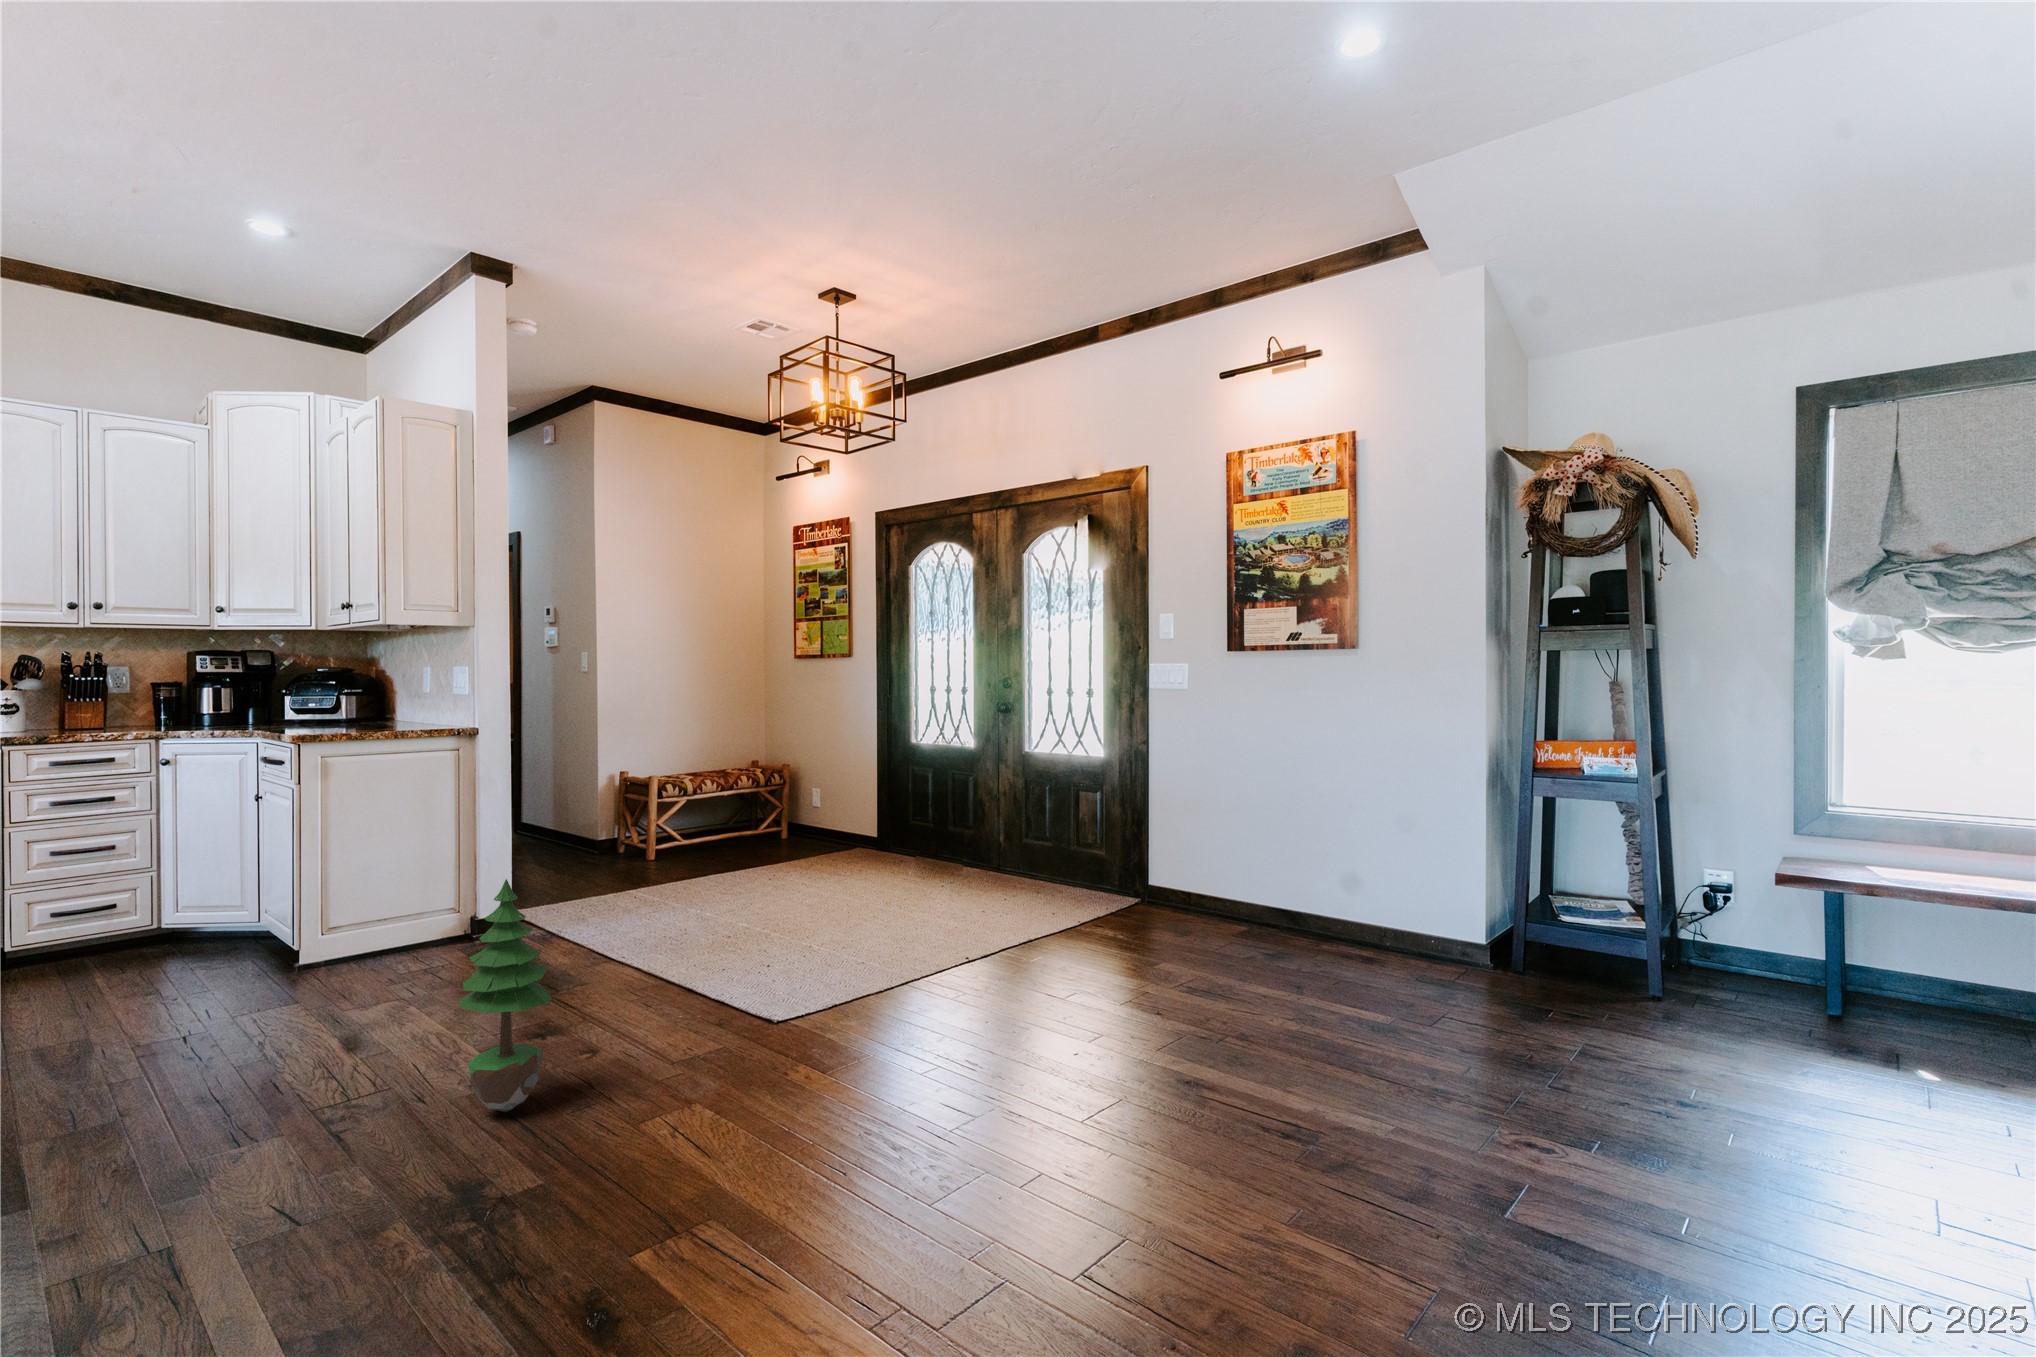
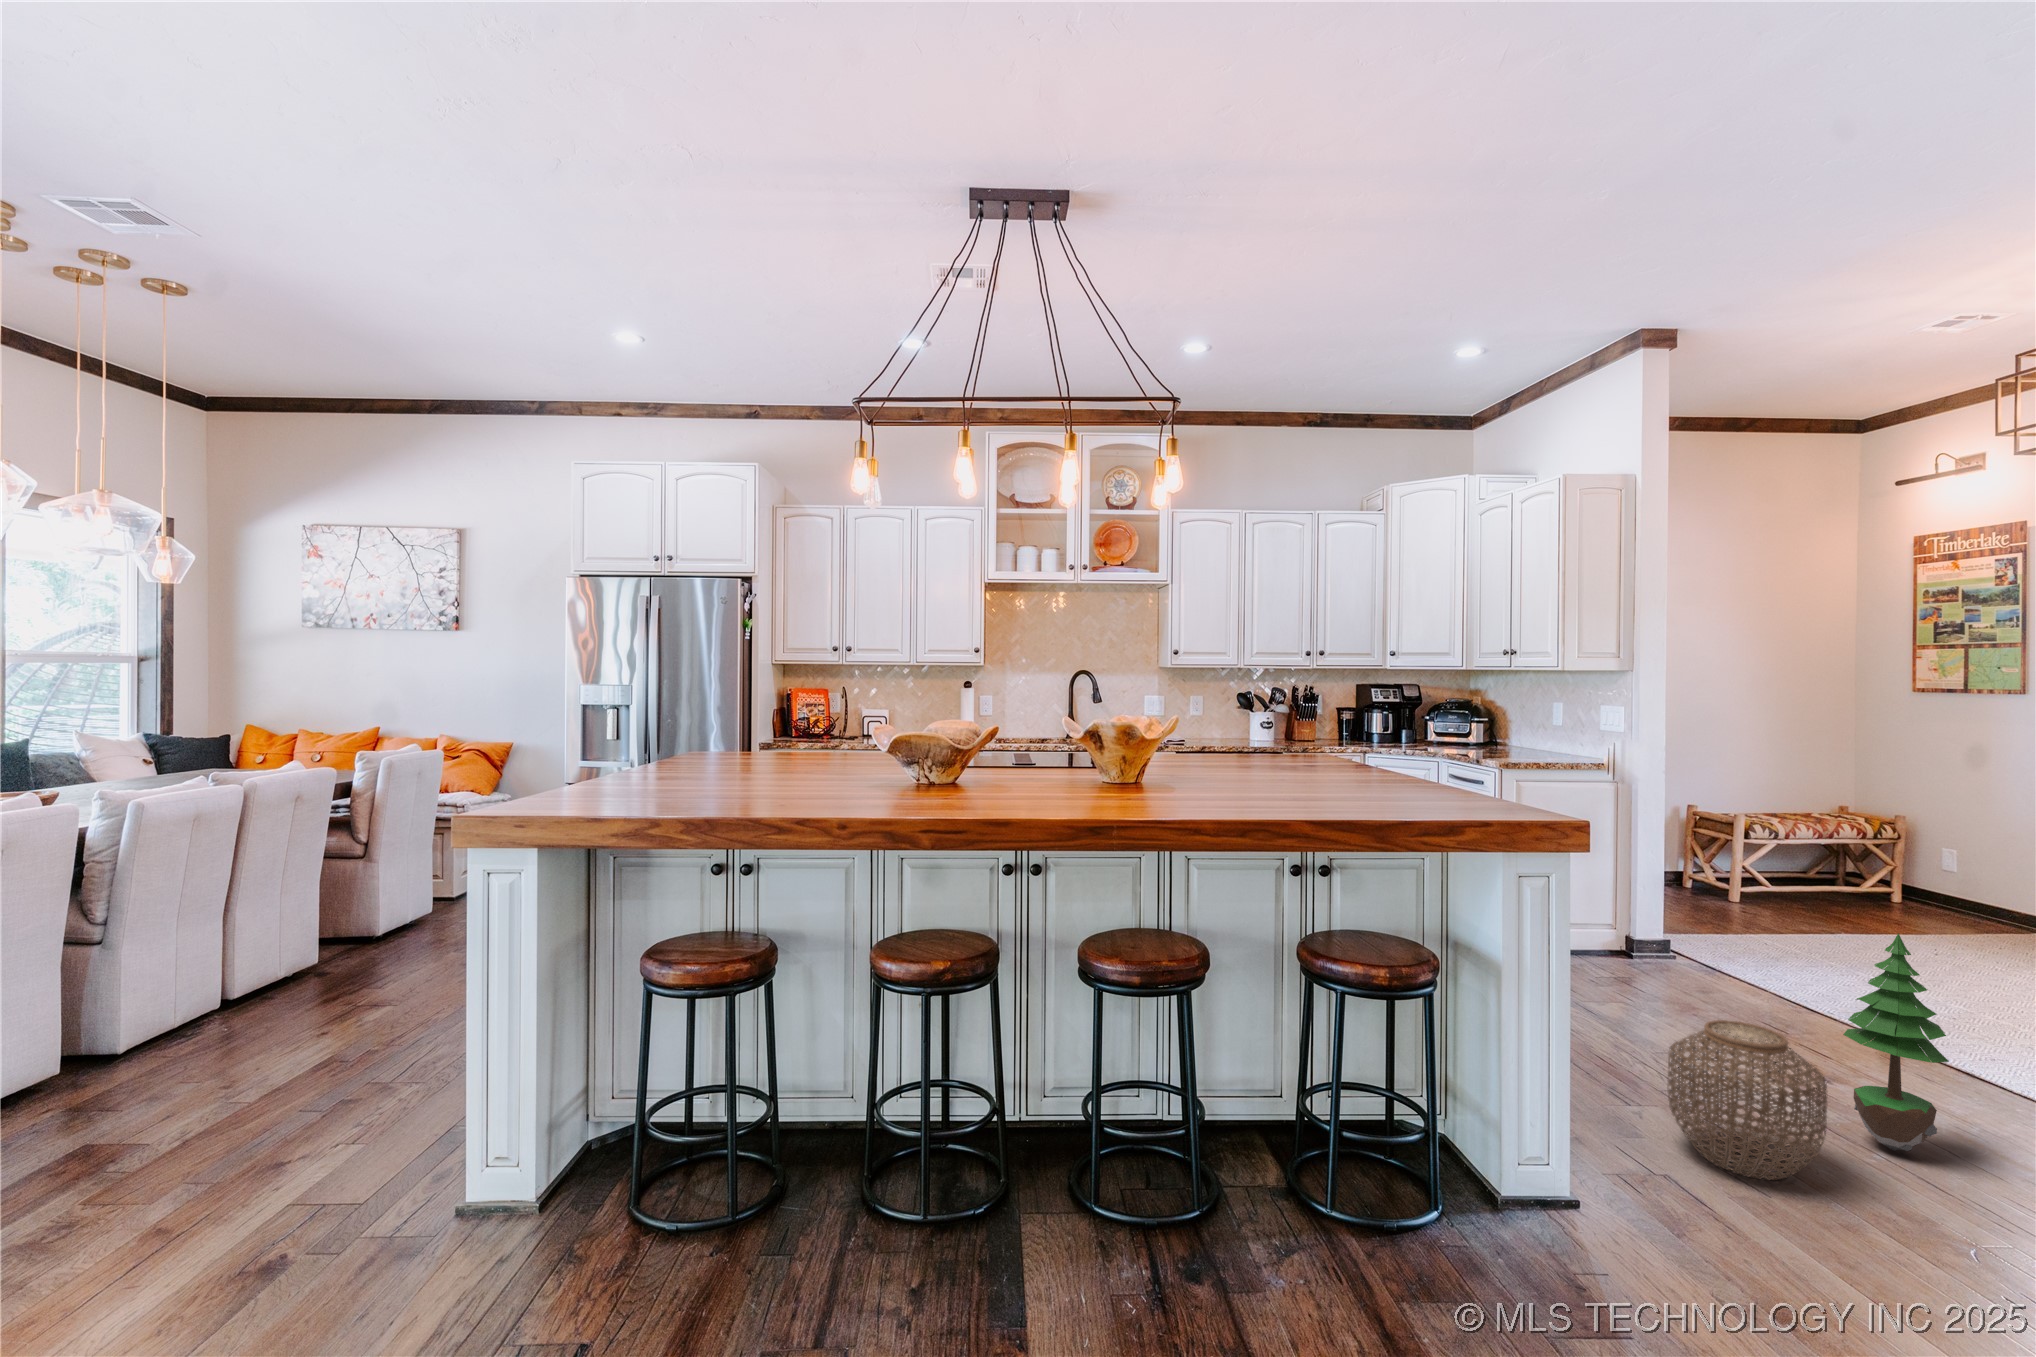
woven basket: none [180,1019,379,1218] -> present [1668,1020,1827,1180]

